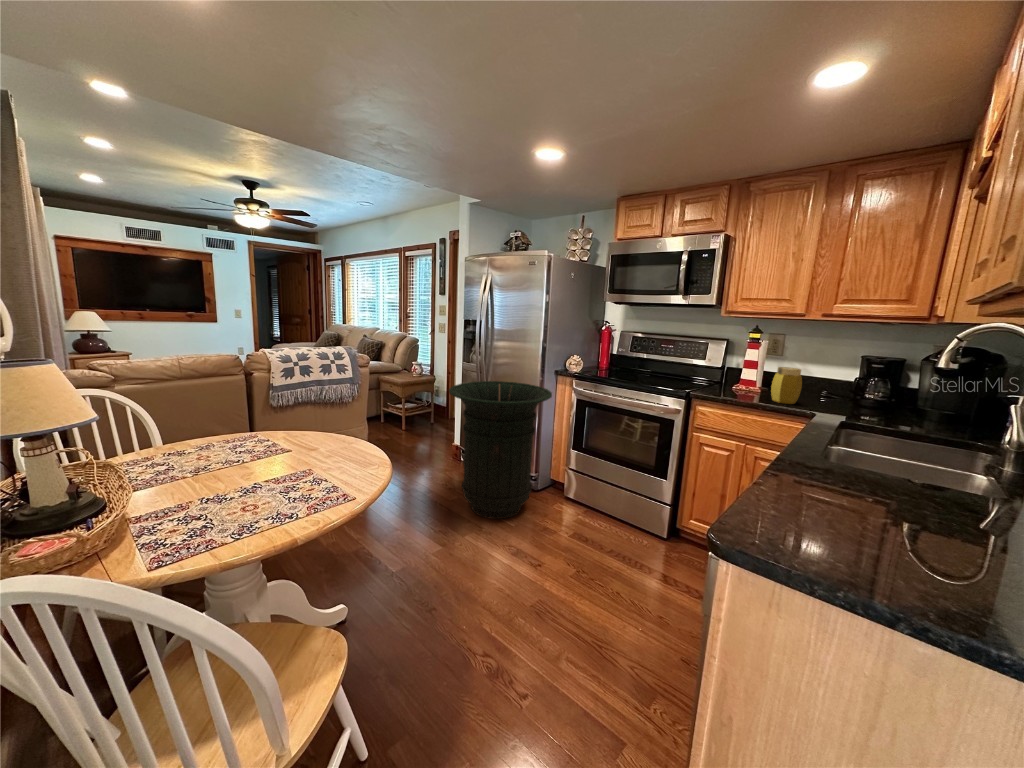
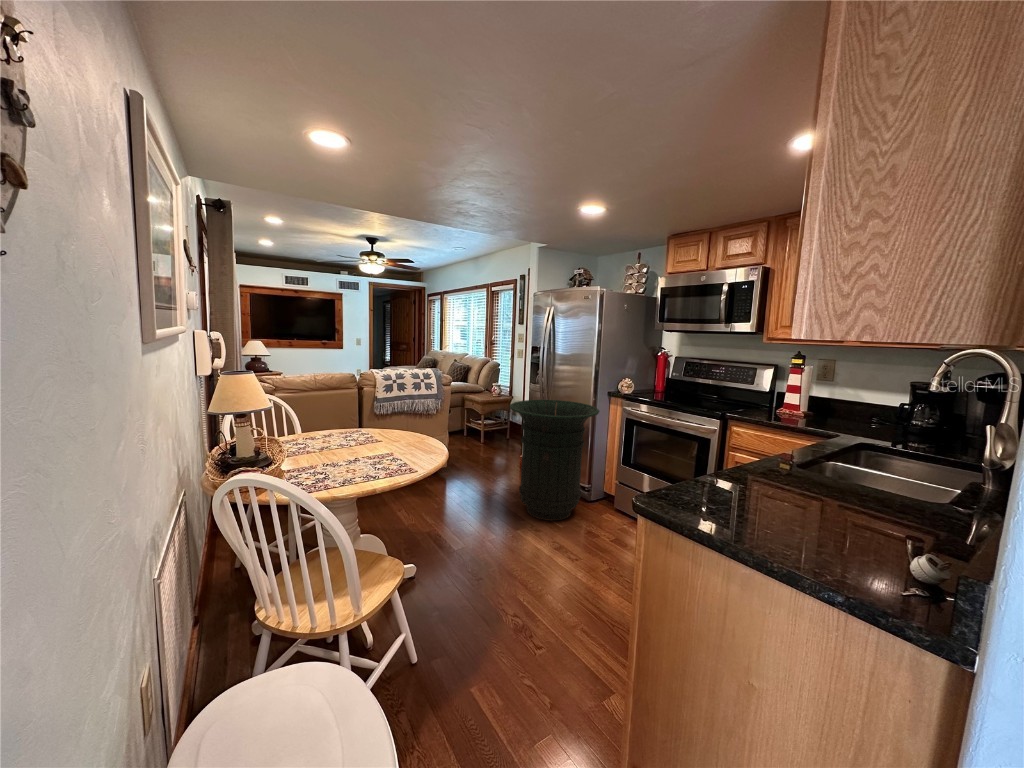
jar: present [771,367,802,404] -> none [806,391,837,427]

